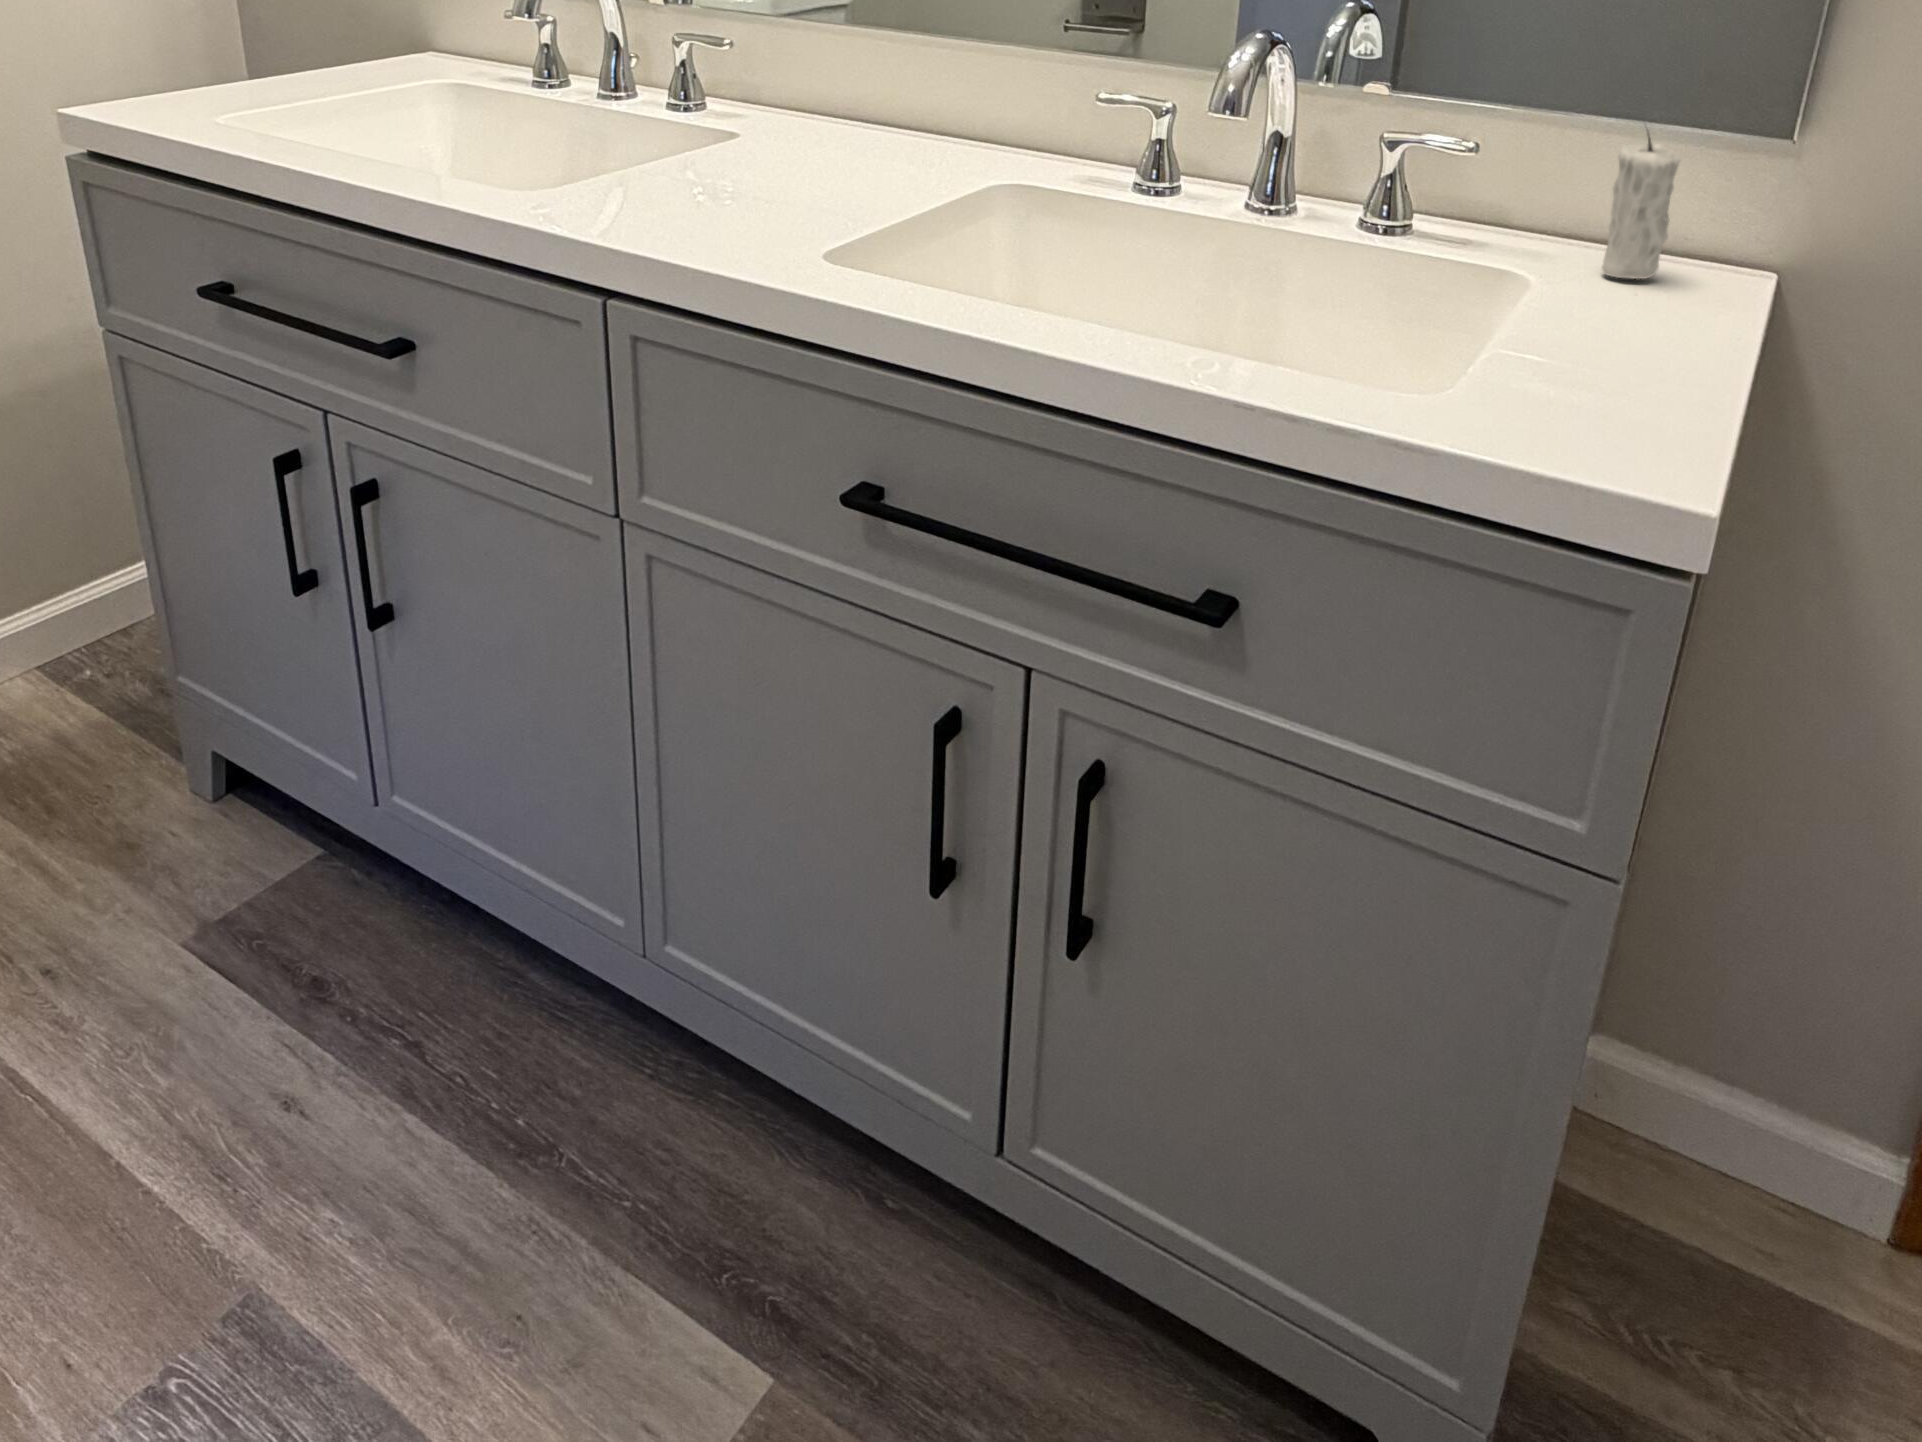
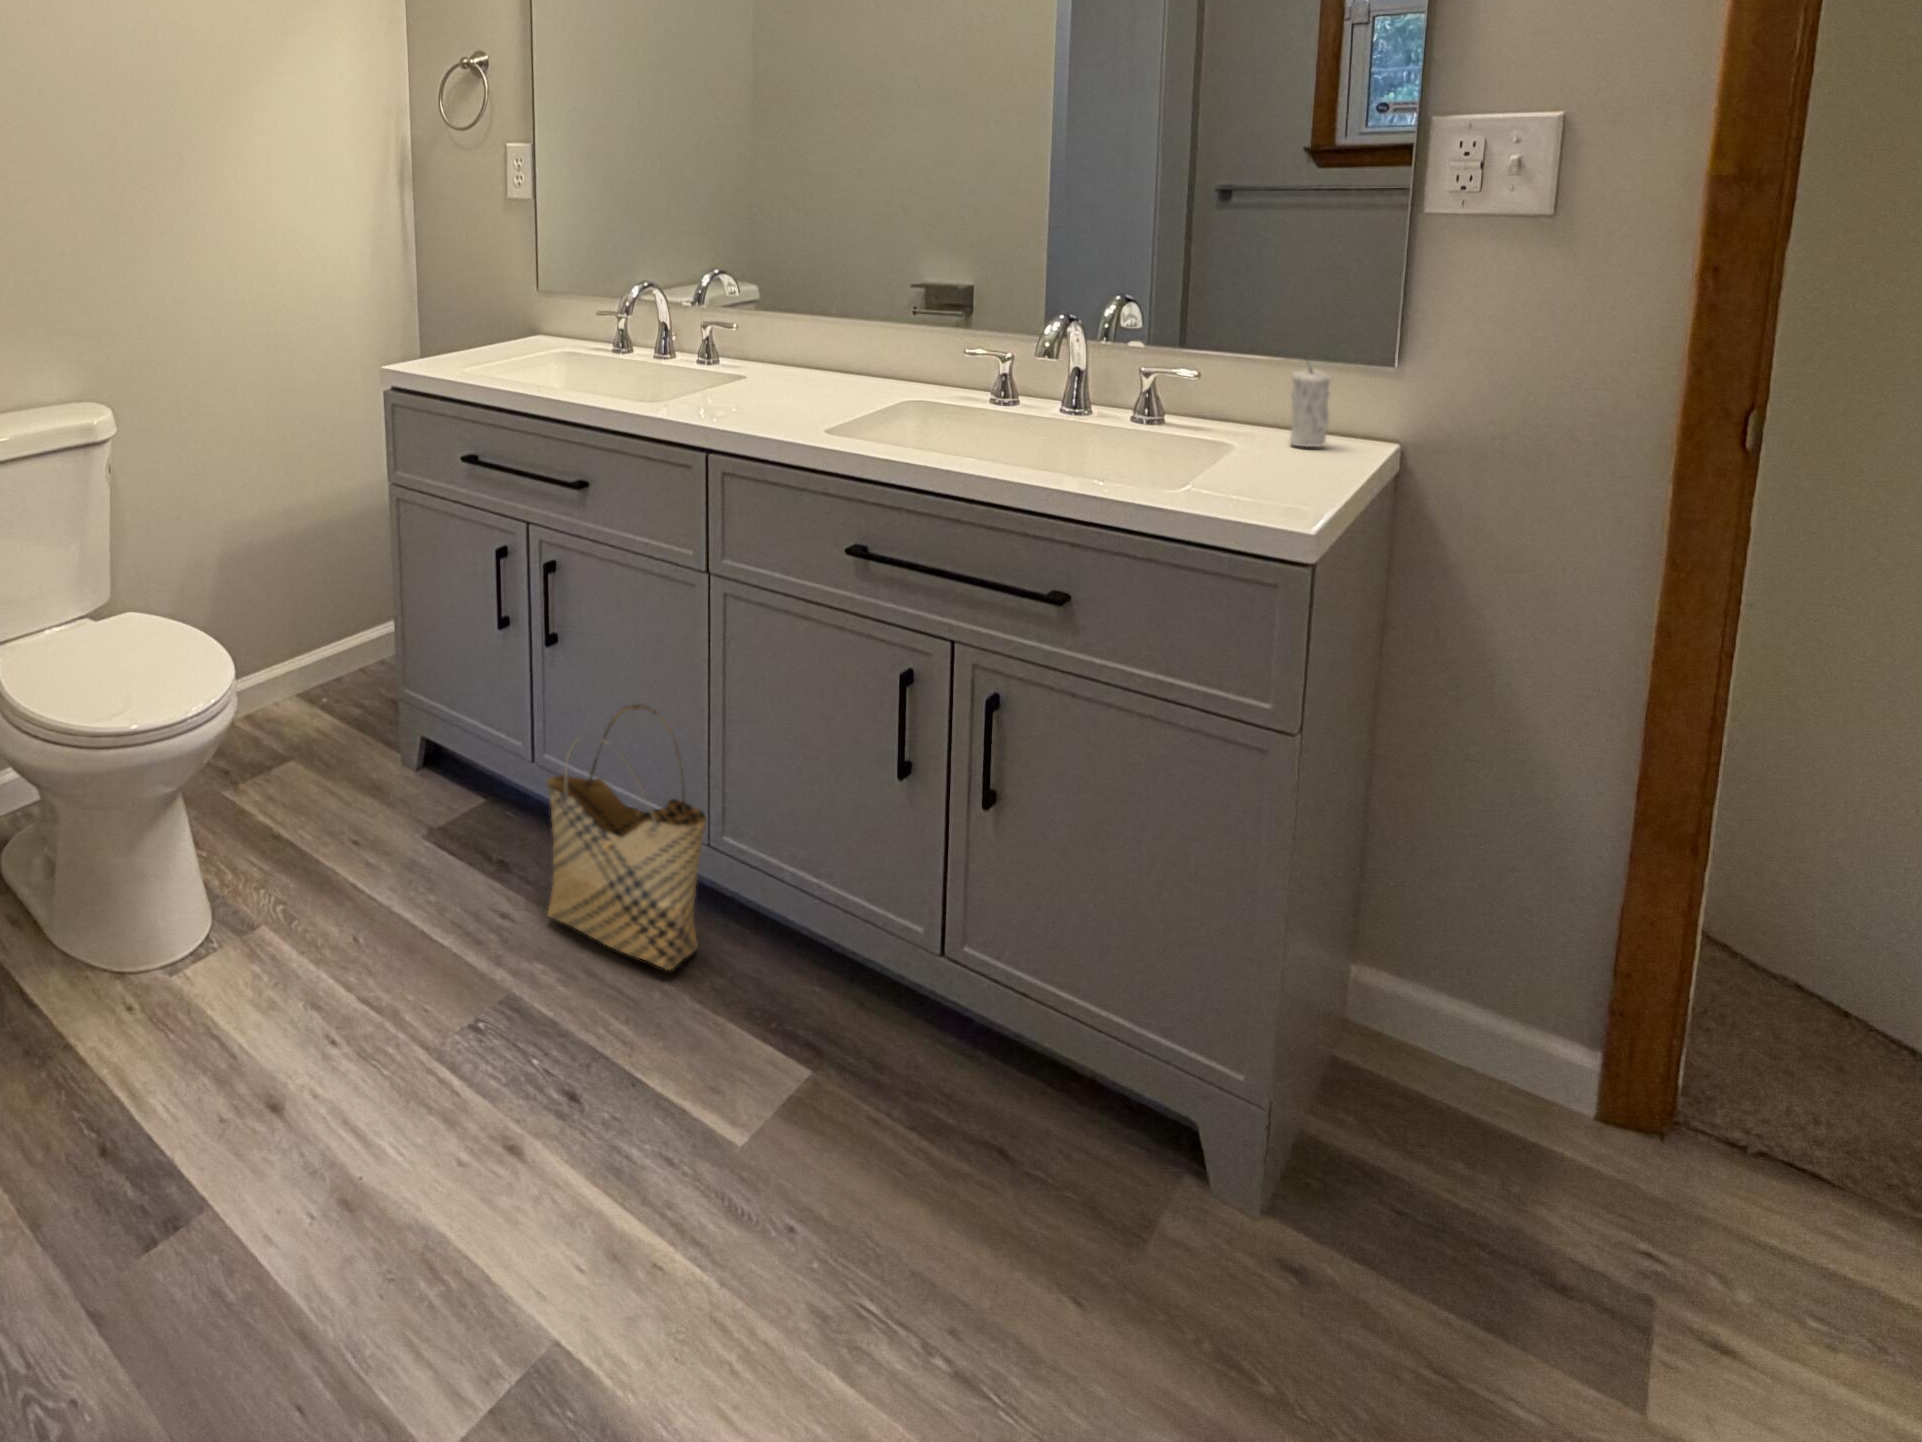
woven basket: none [347,740,625,1192] -> present [547,705,706,970]

